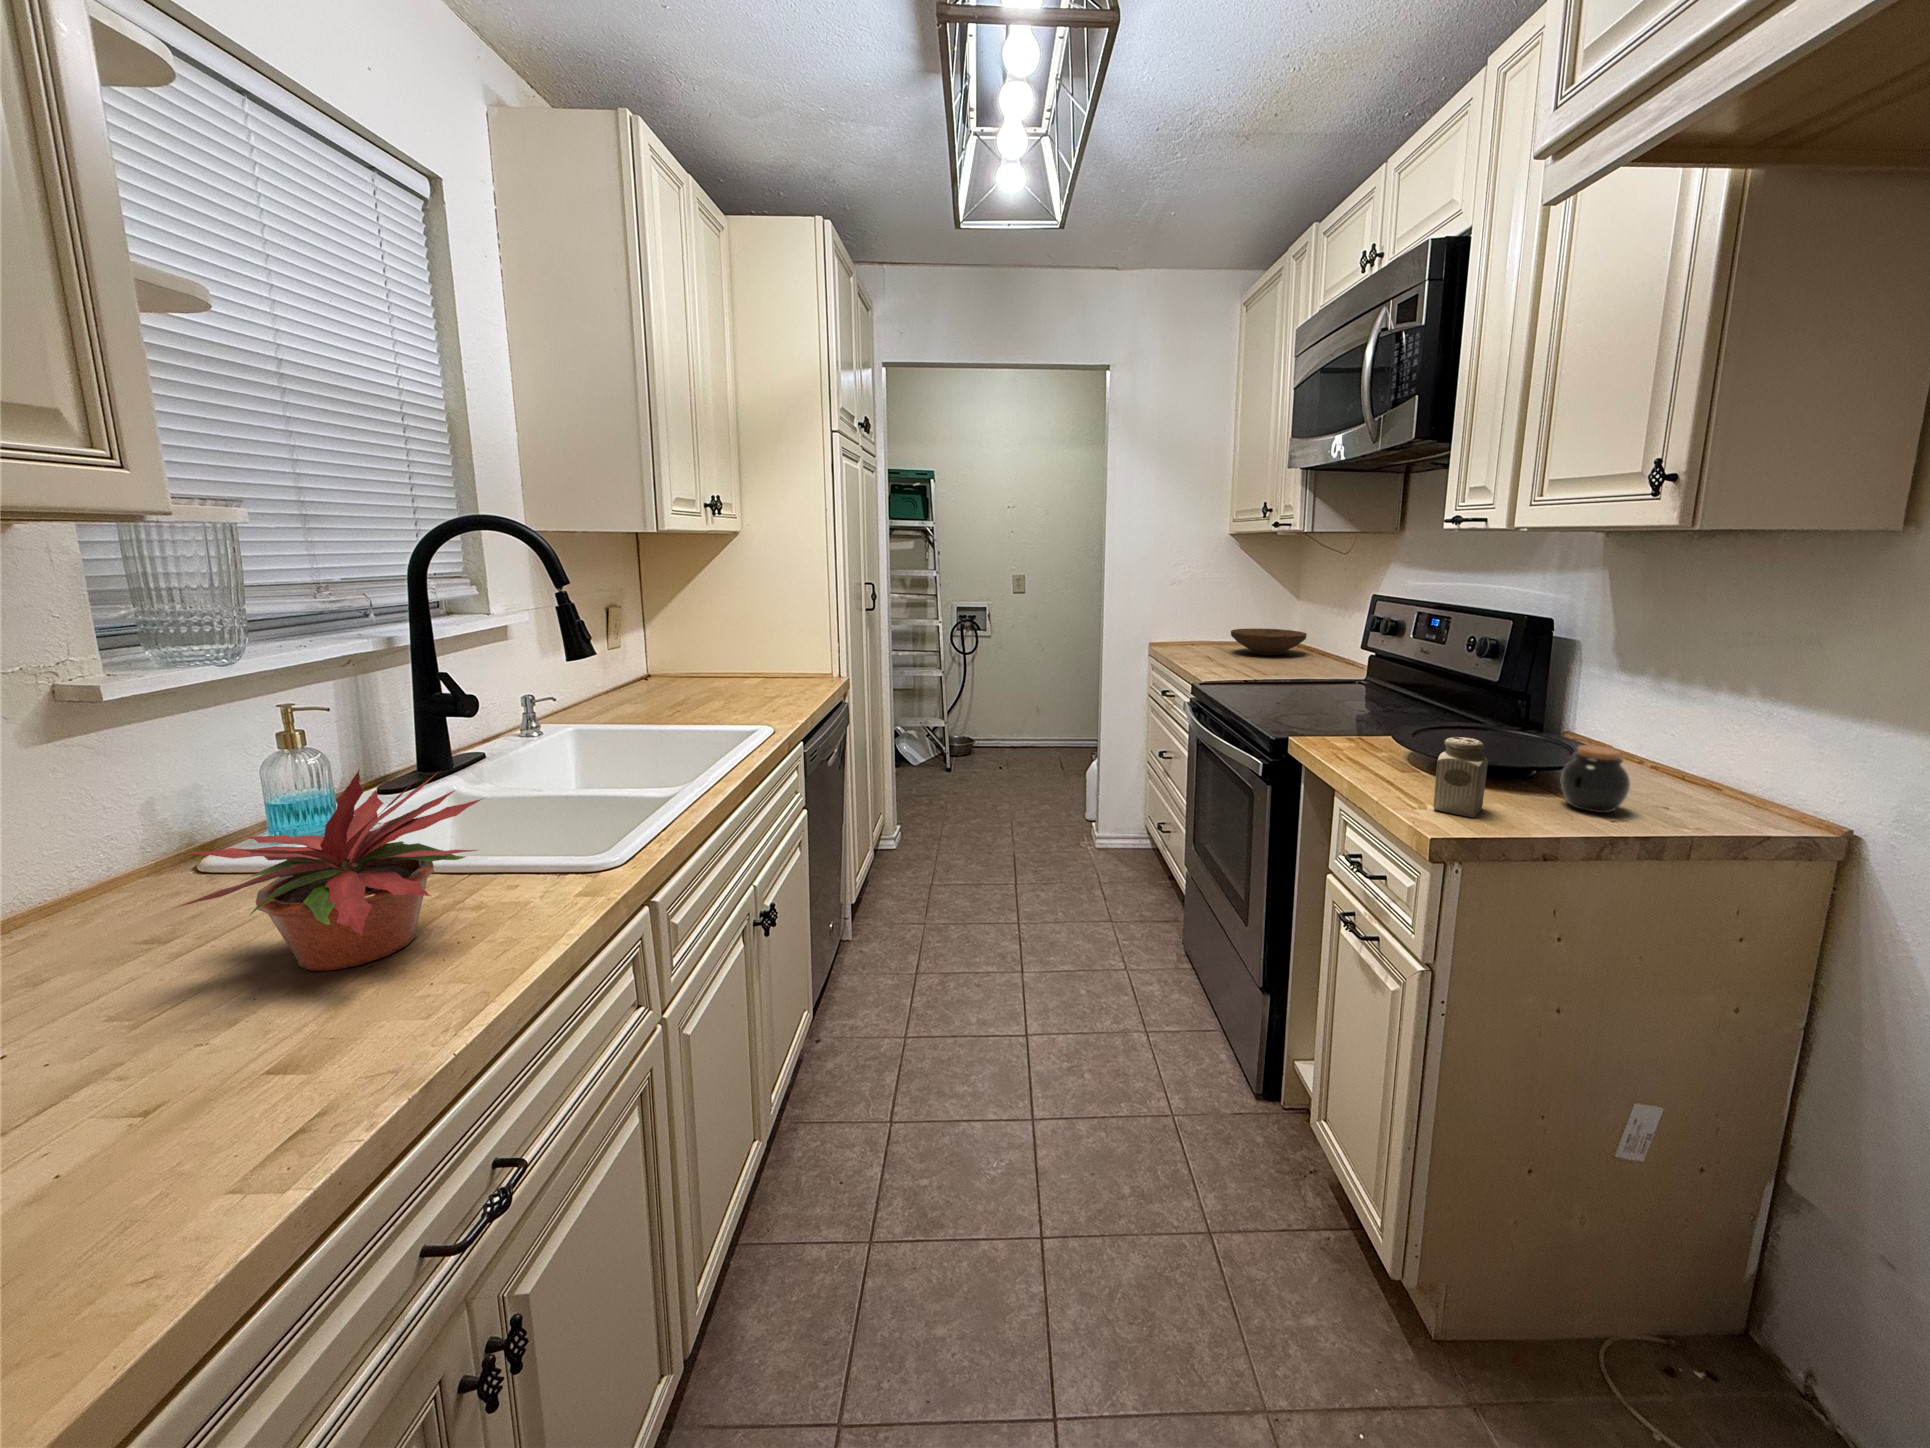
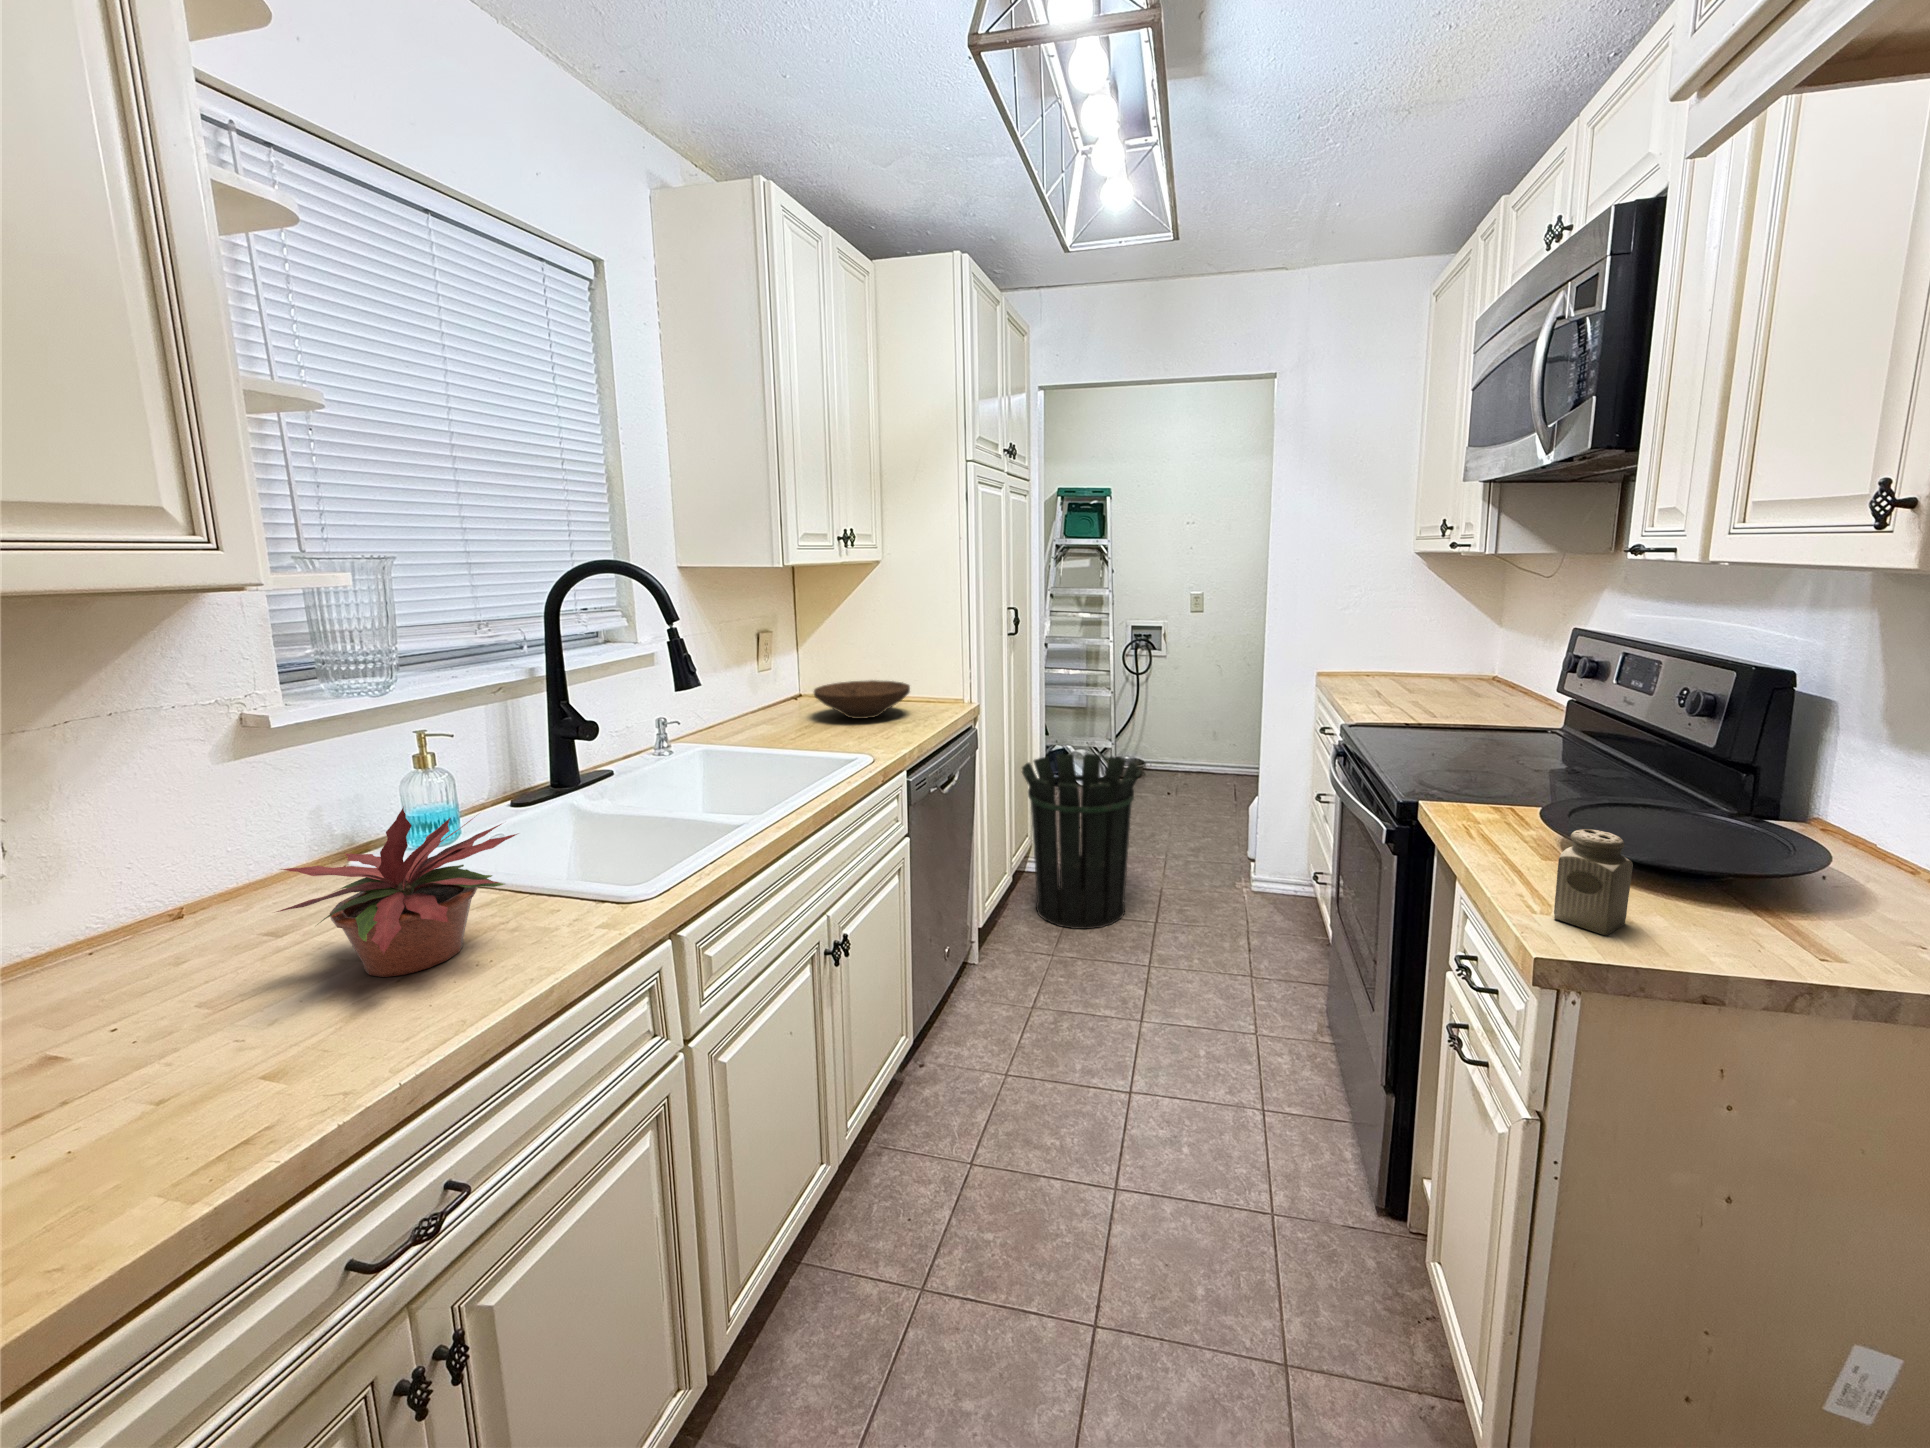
wooden bowl: present [1231,628,1307,655] -> present [814,680,910,719]
waste bin: none [884,727,1003,896] -> present [1022,754,1141,929]
jar: present [1561,745,1630,813] -> none [1750,853,1856,948]

